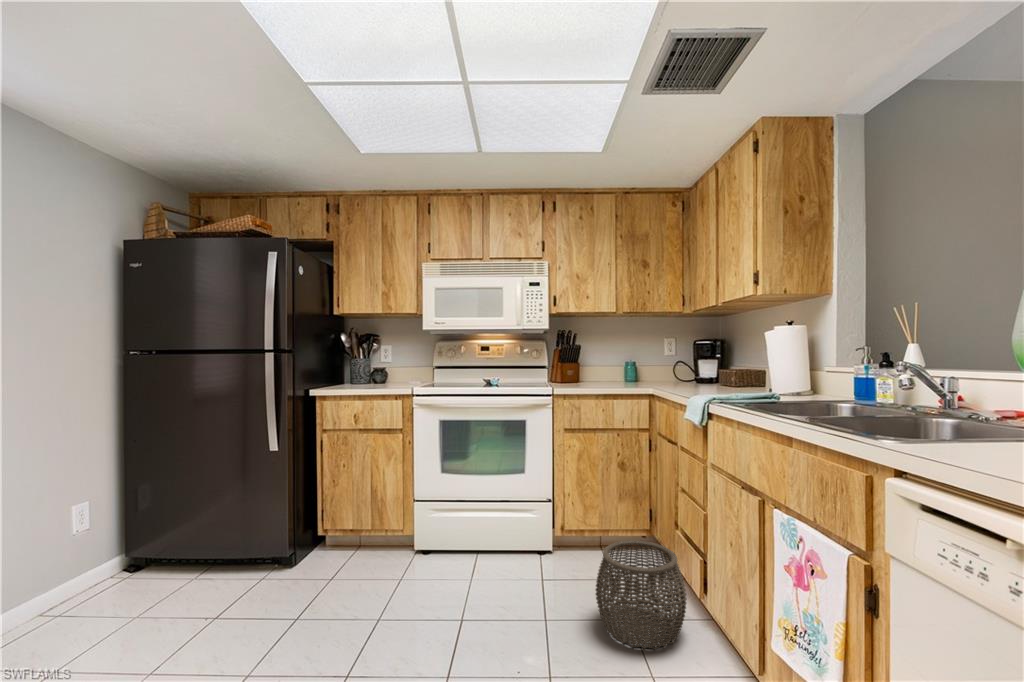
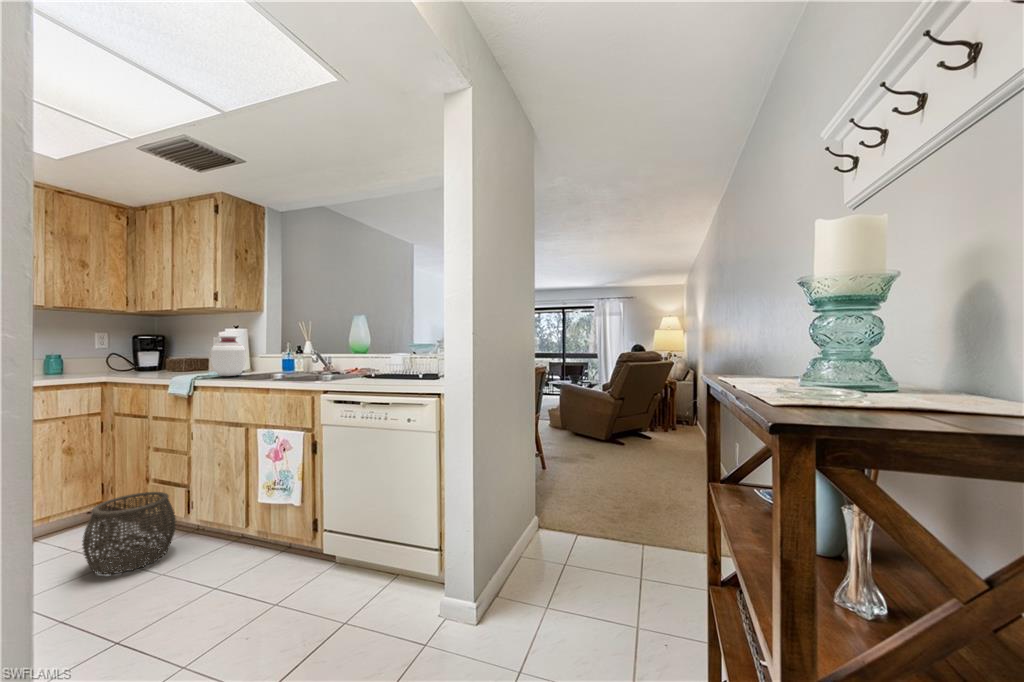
vase: none [738,337,788,401] -> present [211,336,246,376]

